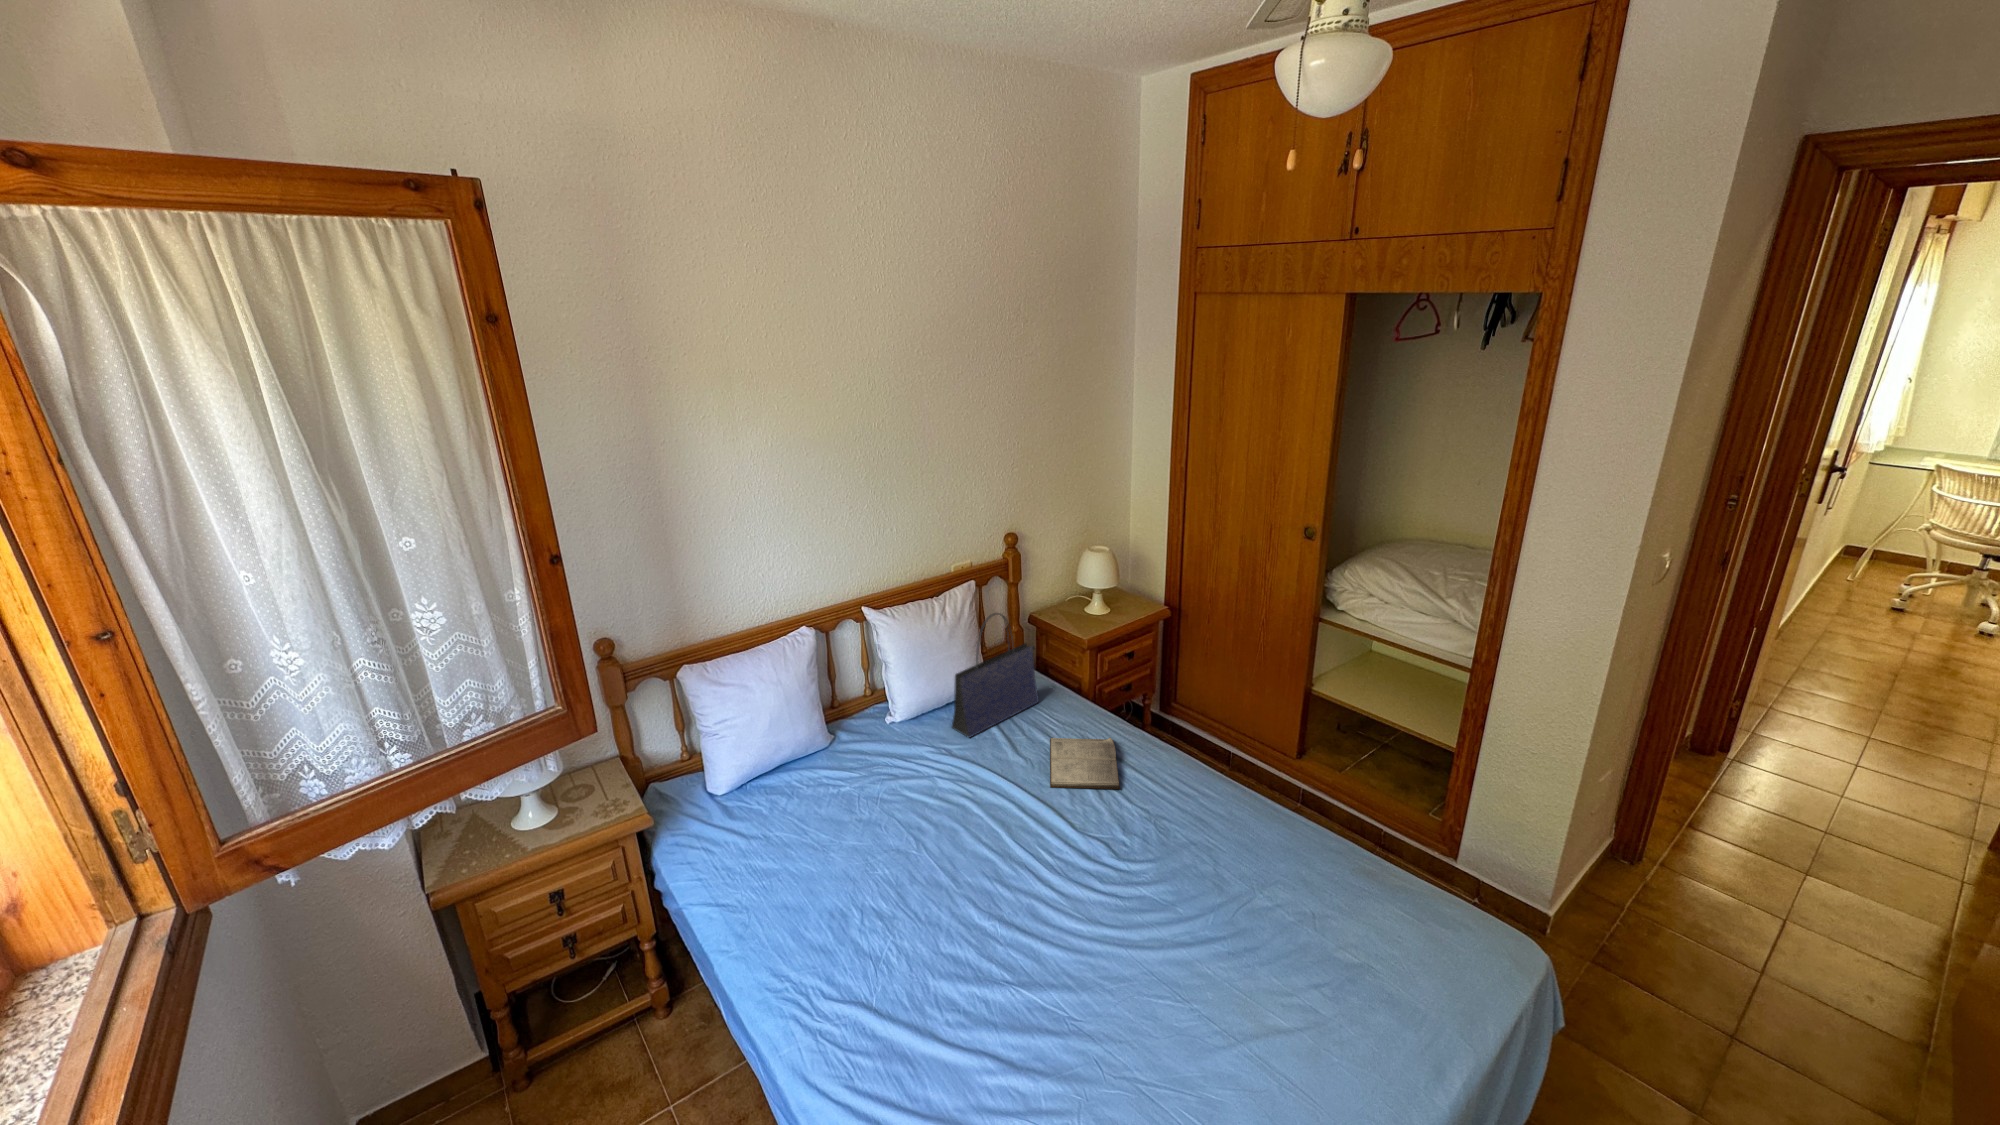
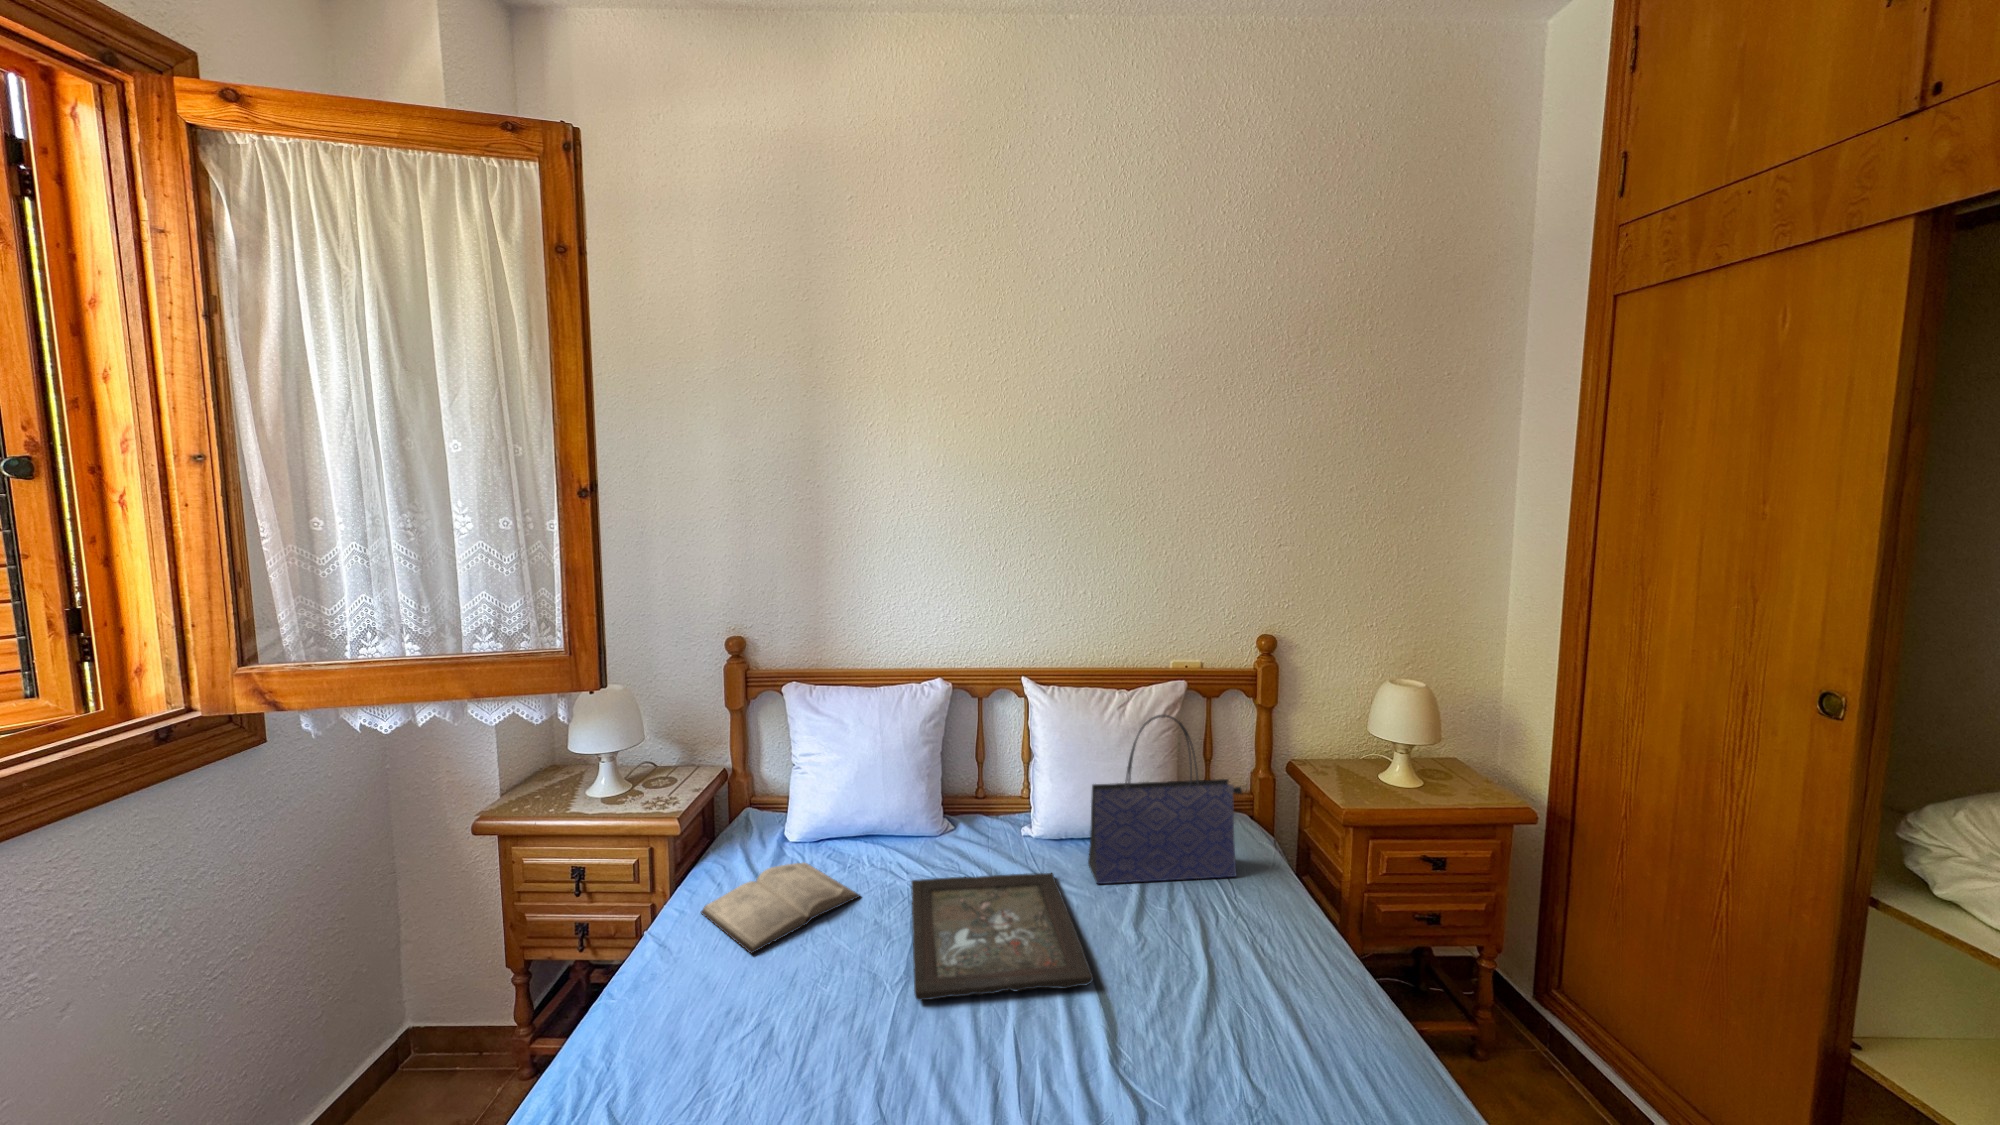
diary: present [1050,738,1120,789] -> present [701,862,860,953]
tray: none [857,742,1023,844] -> present [911,873,1094,1001]

